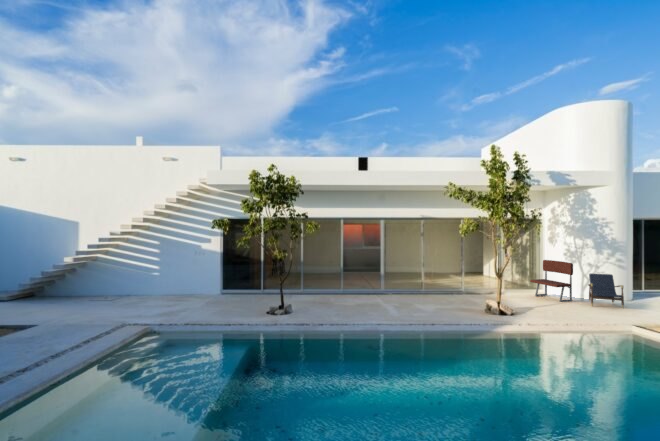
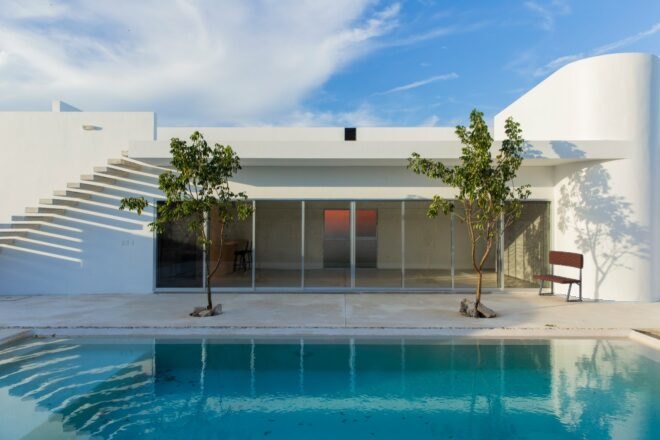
lounge chair: present [588,274,624,308] -> none [601,267,644,310]

